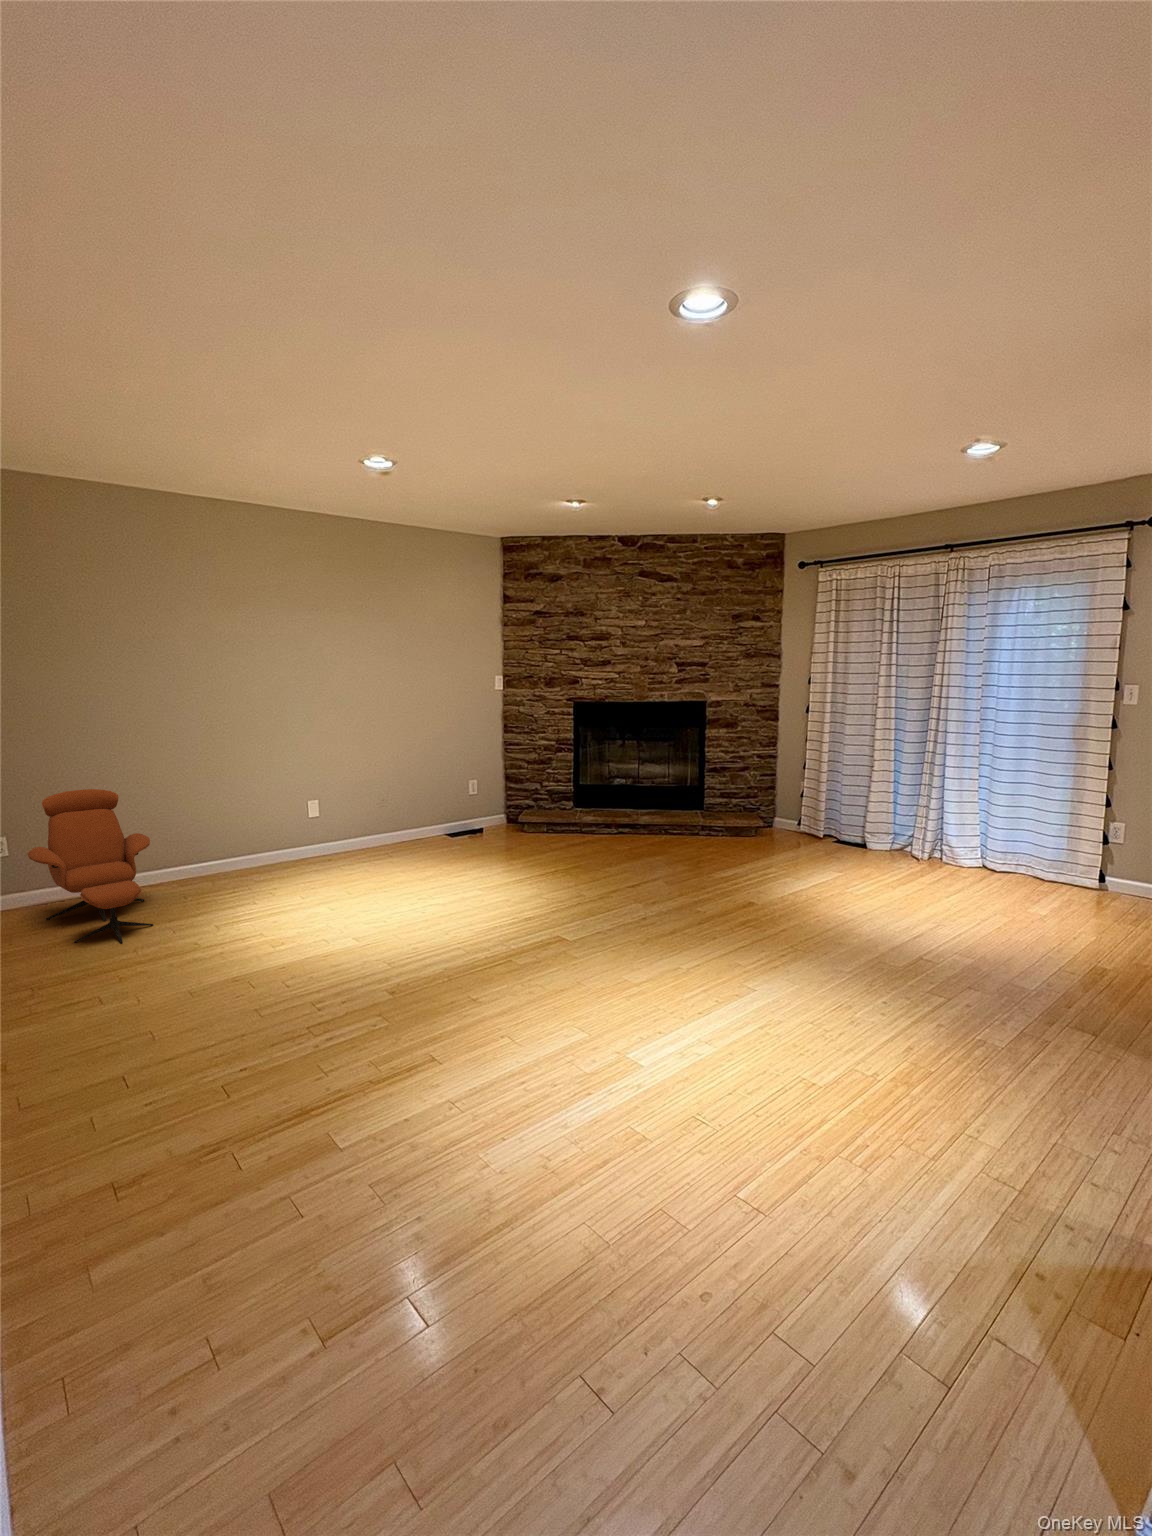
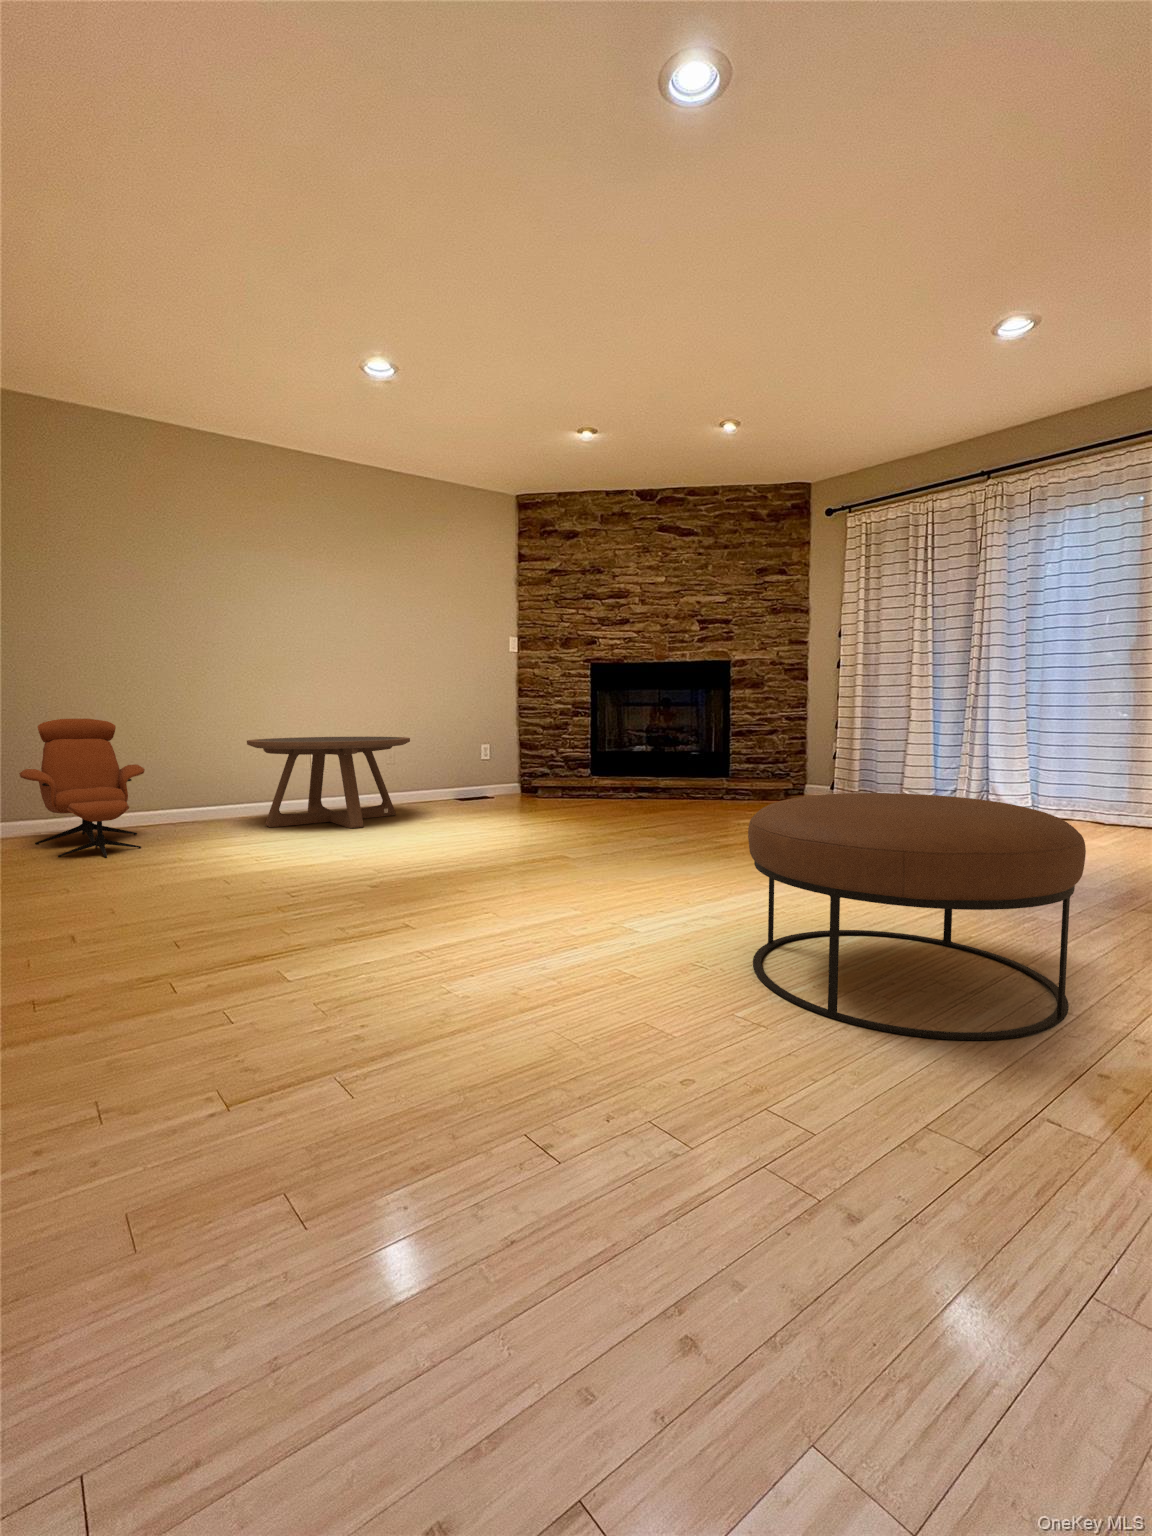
coffee table: none [248,785,405,889] -> present [247,736,410,829]
ottoman: none [748,950,1044,1232] -> present [748,793,1086,1040]

